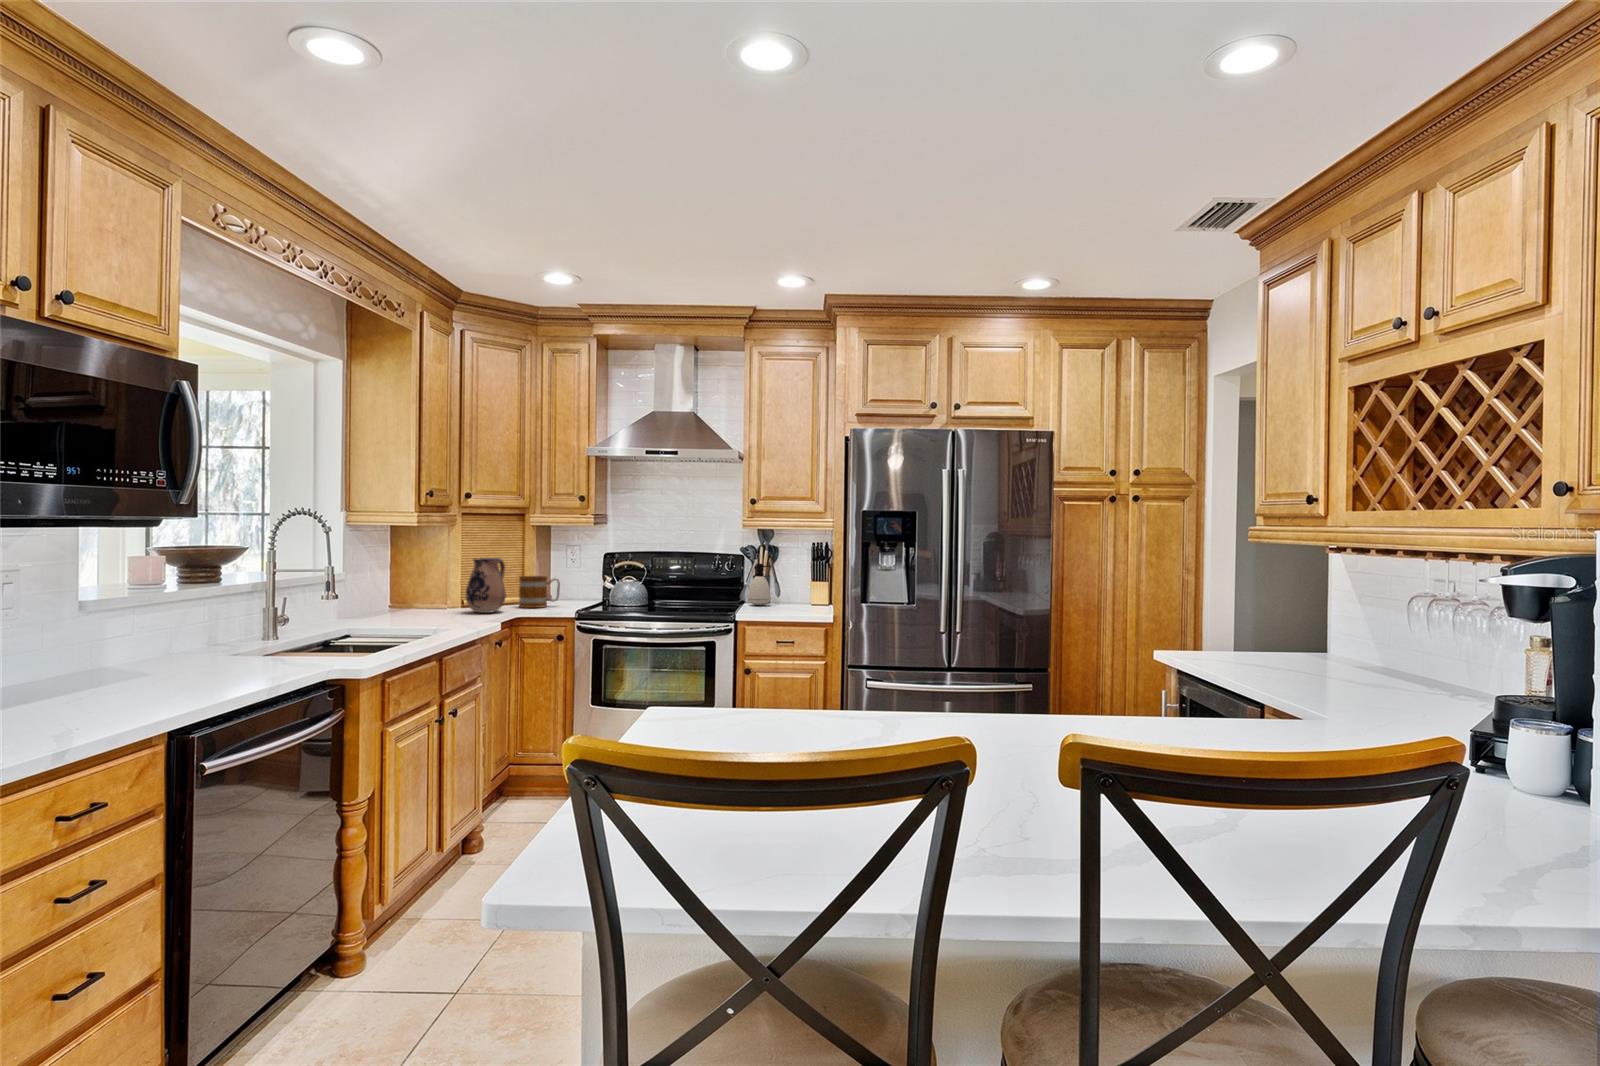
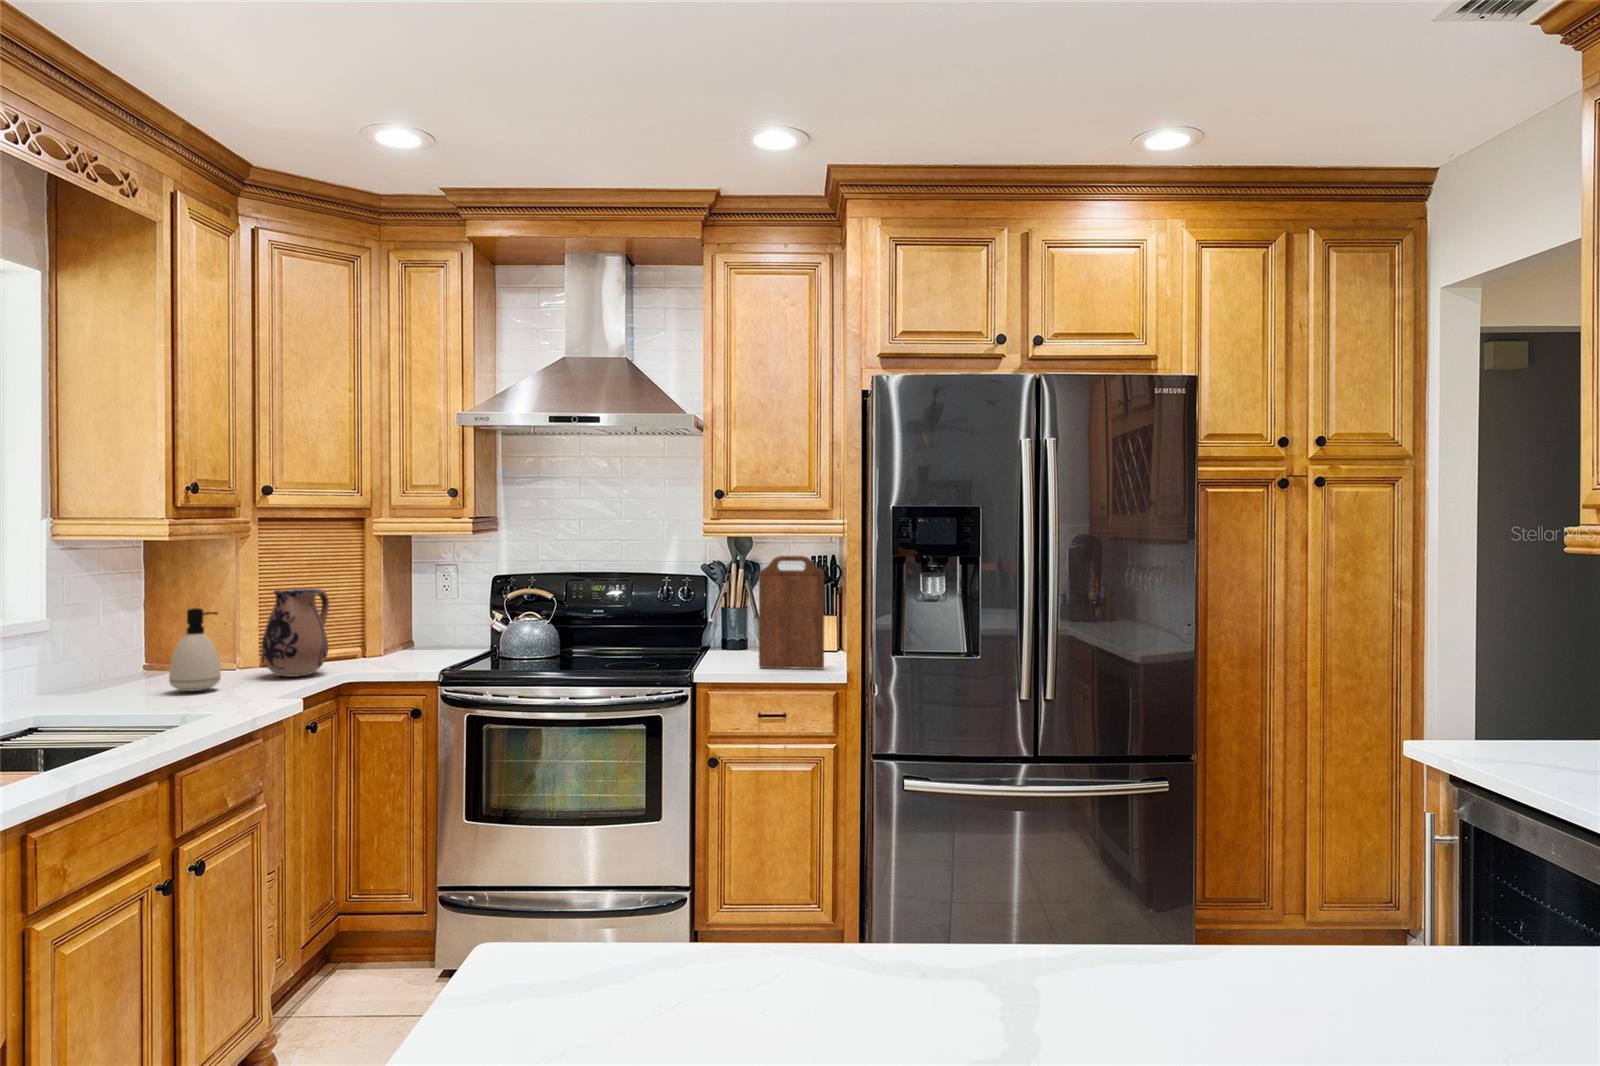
cutting board: none [778,541,820,614] -> present [759,556,824,669]
soap dispenser: present [748,564,771,605] -> present [169,608,221,691]
mug: present [519,576,560,608] -> none [355,614,421,665]

